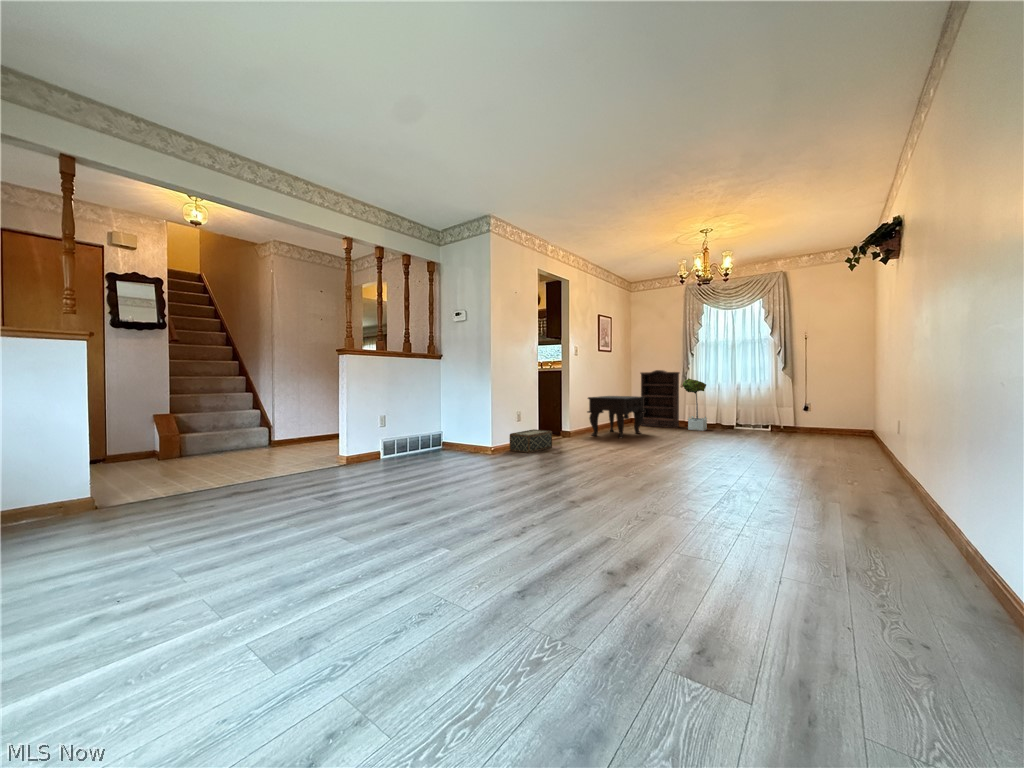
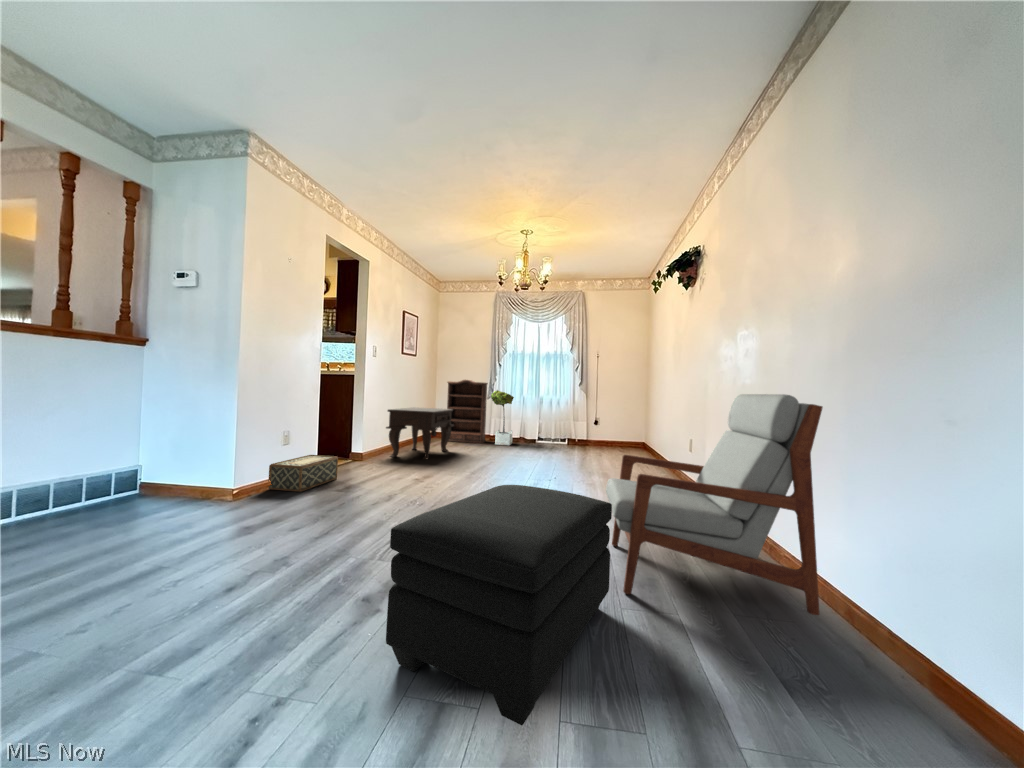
armchair: none [752,369,966,570] -> present [606,394,823,615]
ottoman: none [580,443,741,562] -> present [386,485,612,725]

